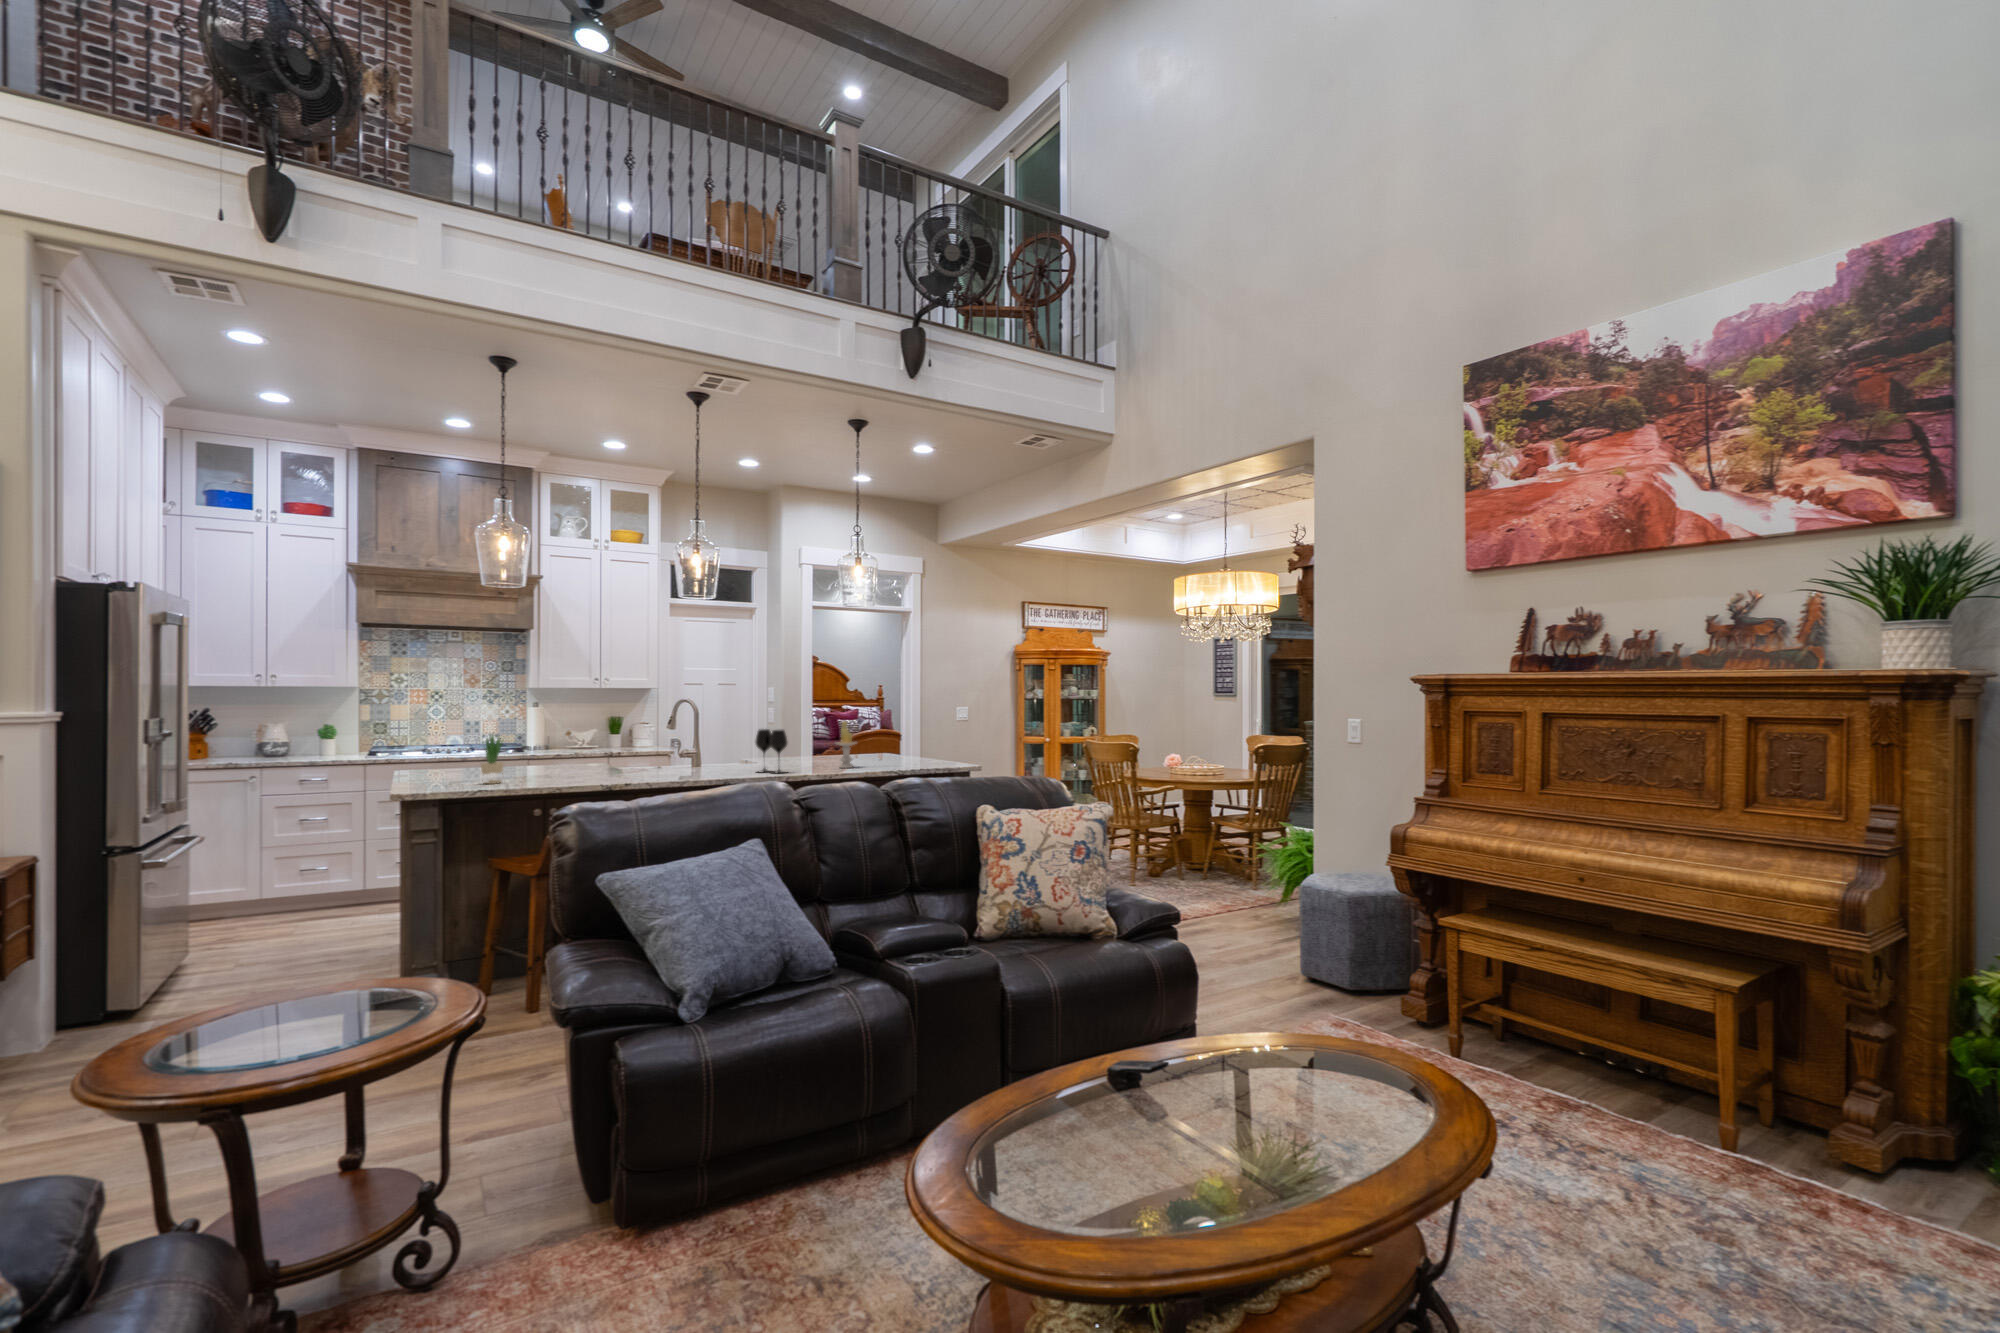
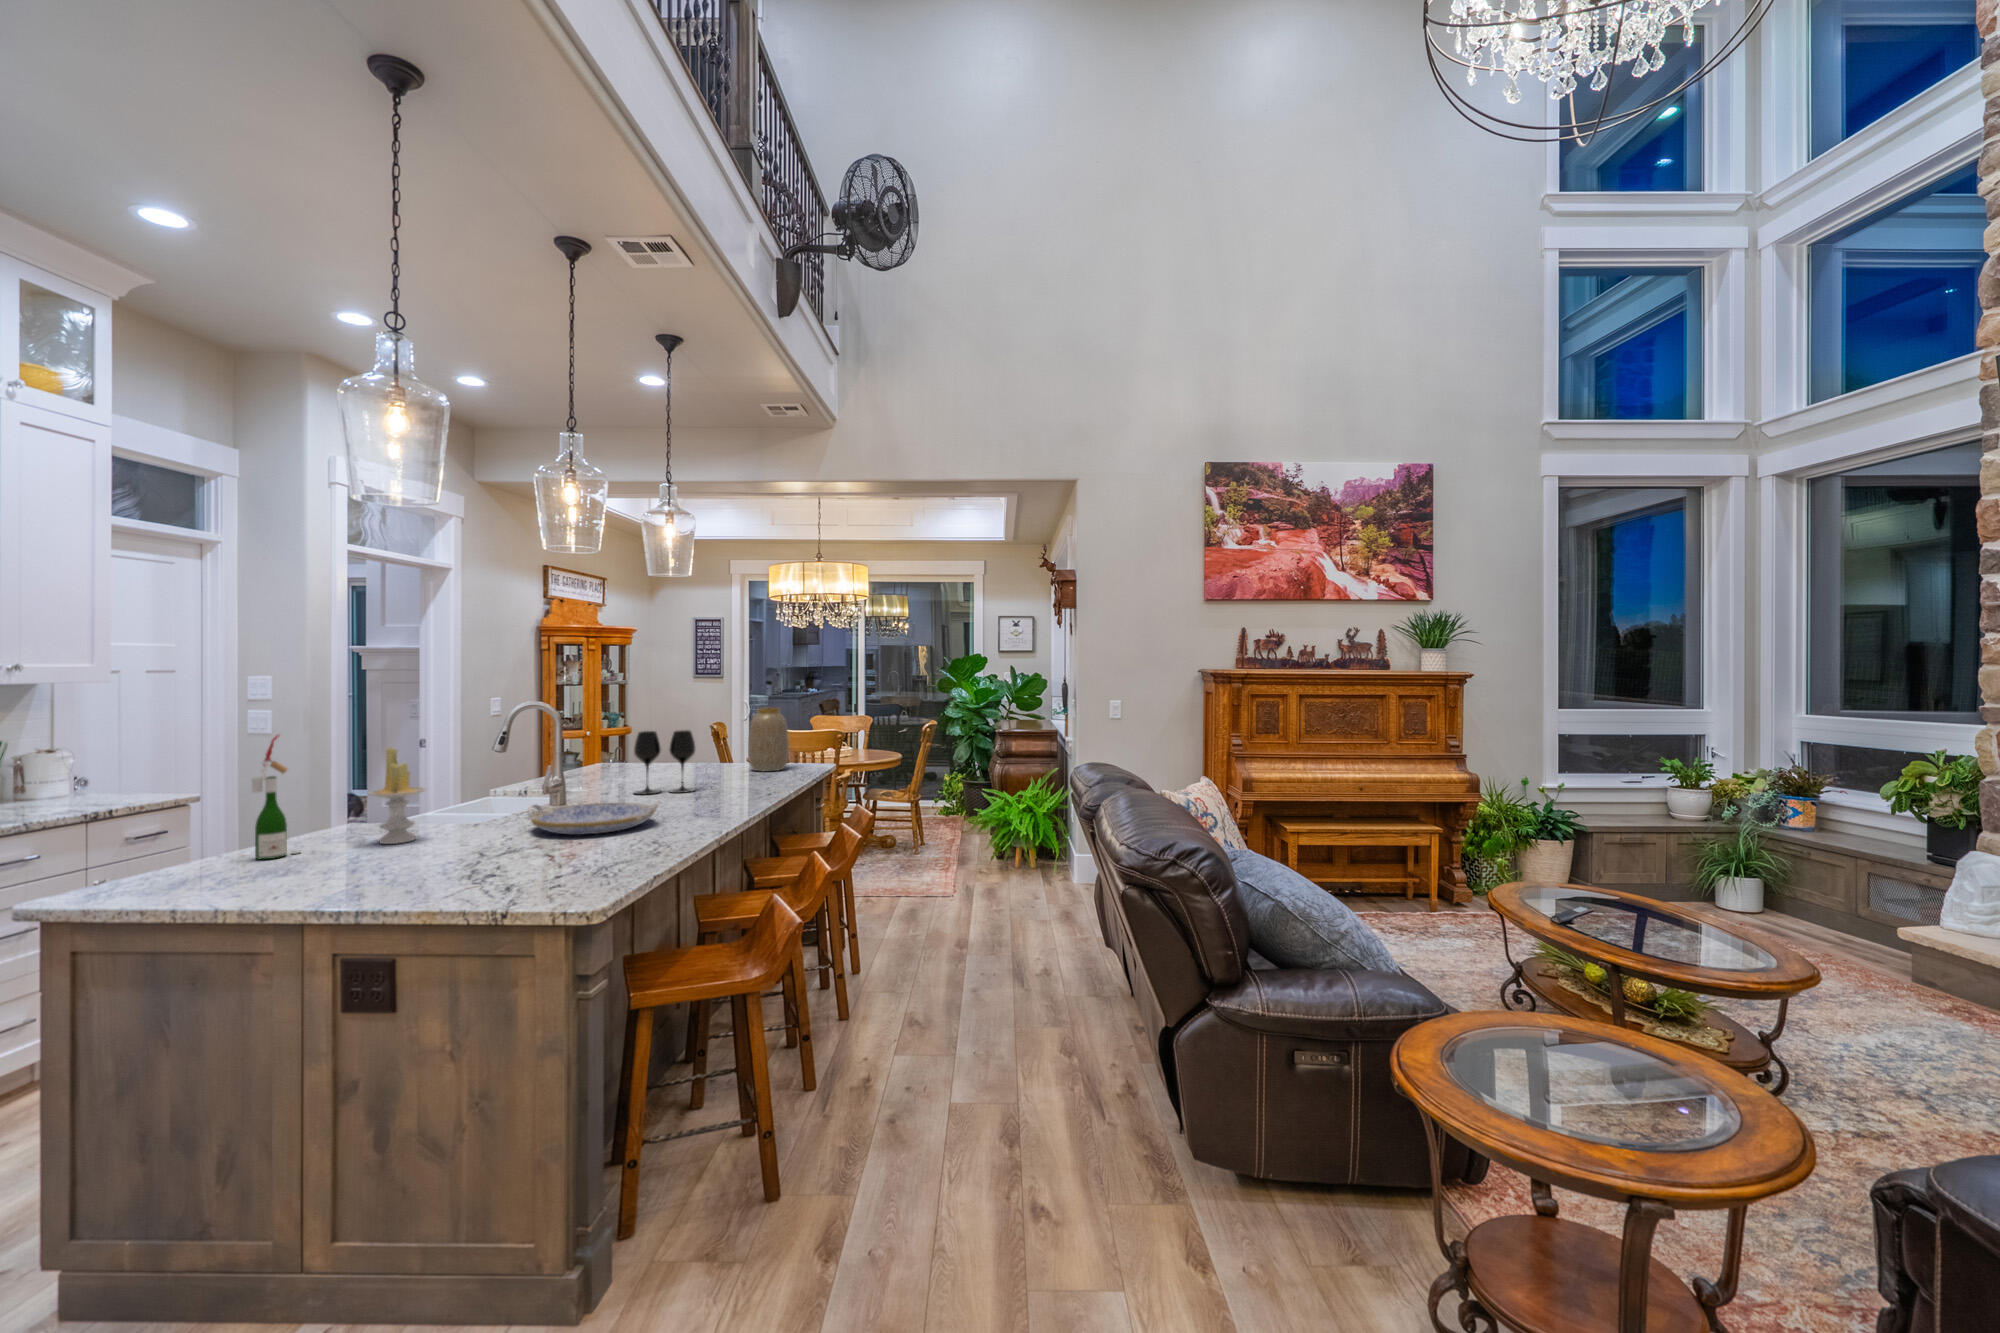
vase: none [878,716,910,768] -> present [748,707,789,771]
wine bottle: none [540,720,558,779] -> present [251,735,300,859]
candle: present [836,721,856,768] -> present [368,748,425,844]
potted plant: present [481,735,503,784] -> none [173,755,249,889]
serving tray: none [609,766,682,784] -> present [528,802,659,835]

